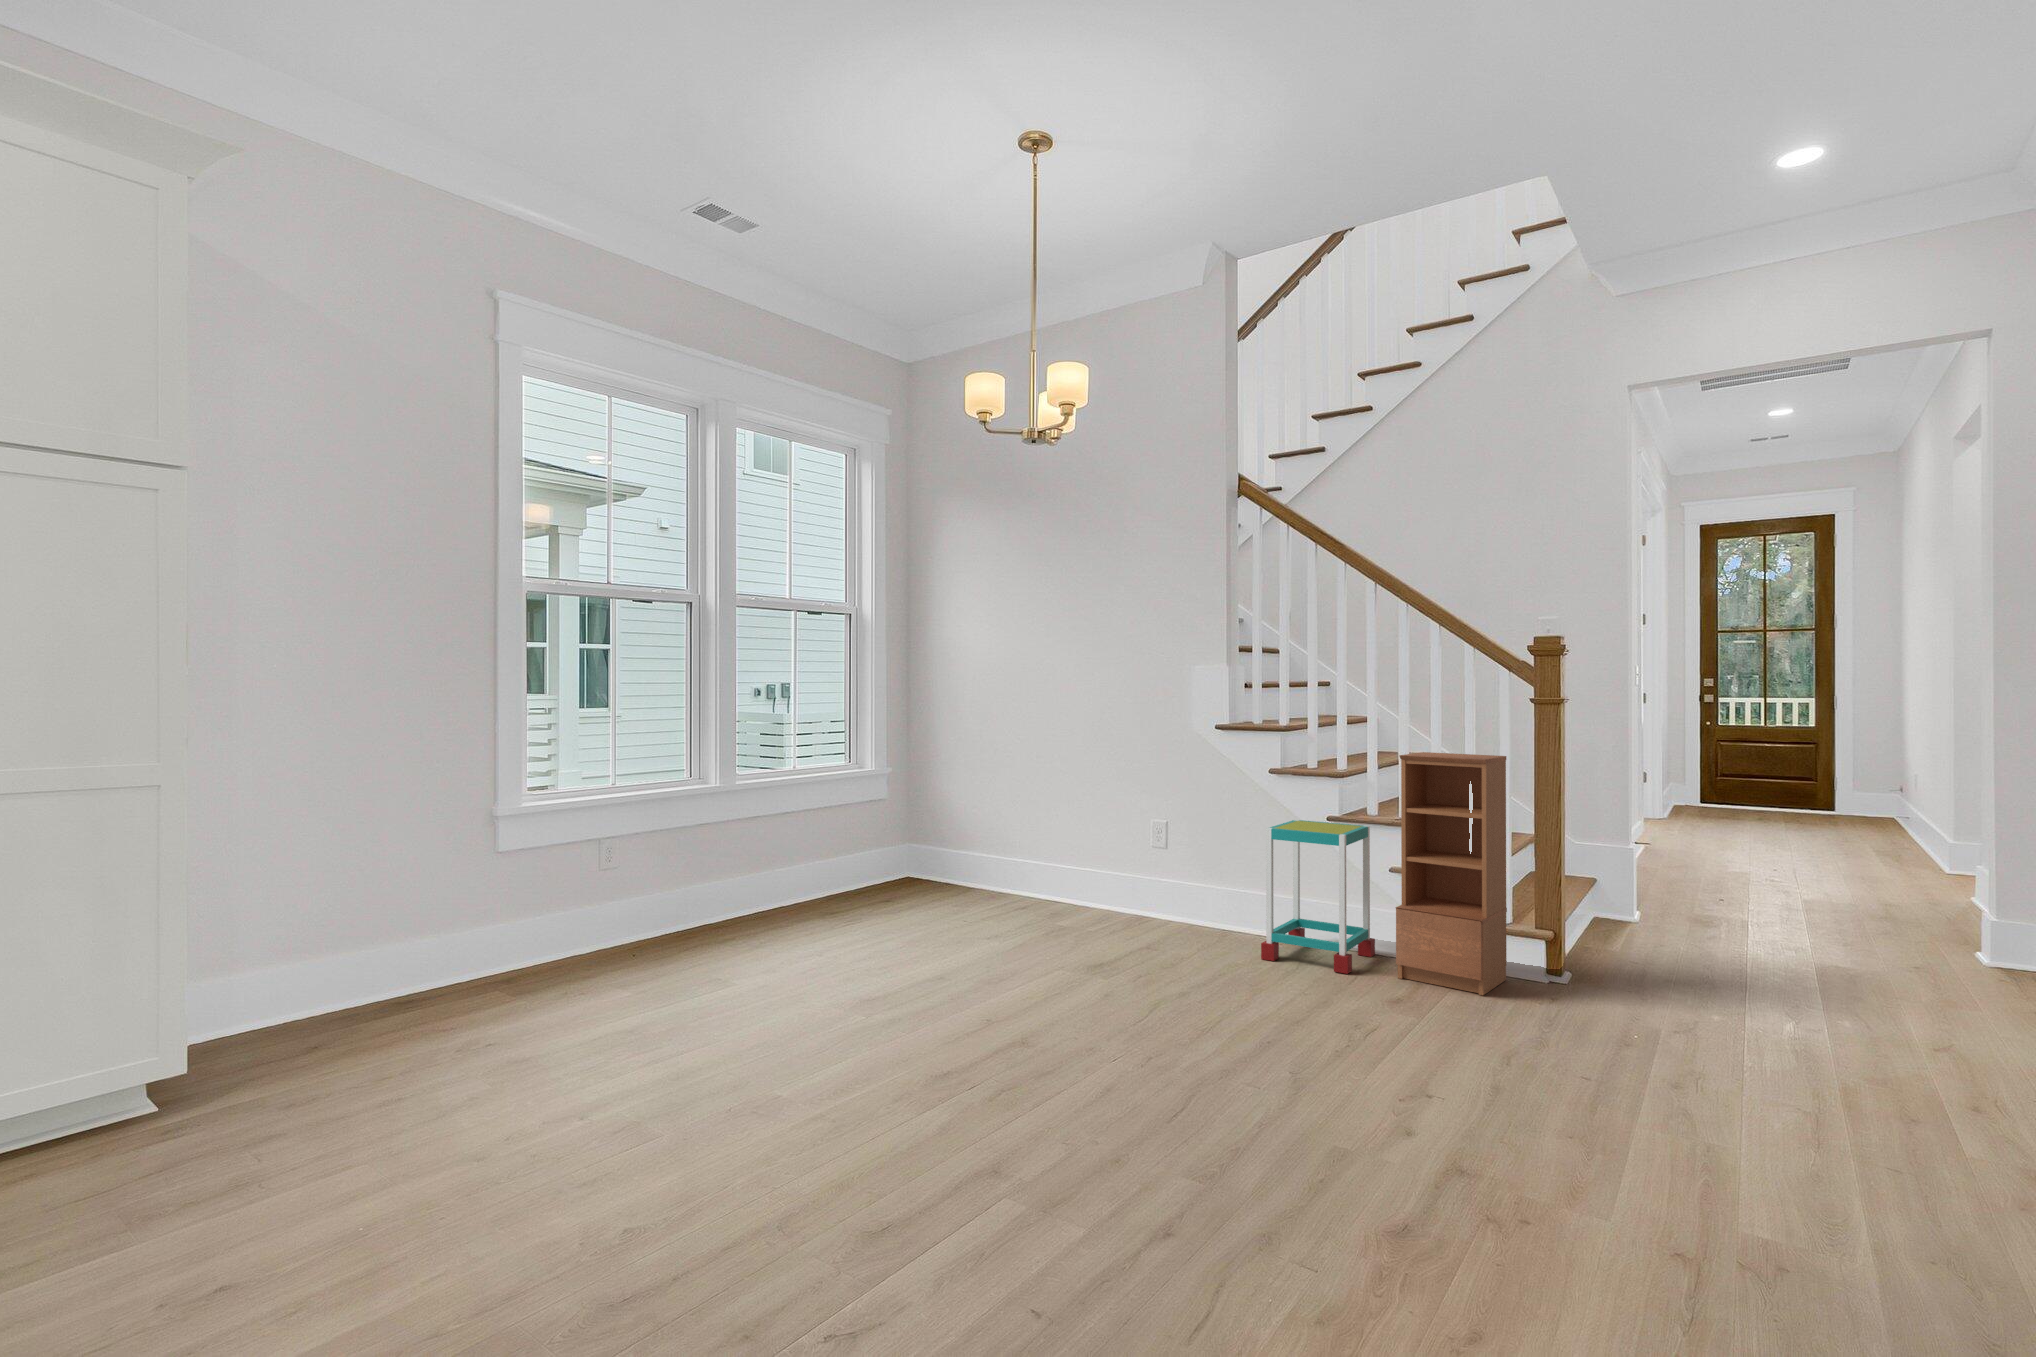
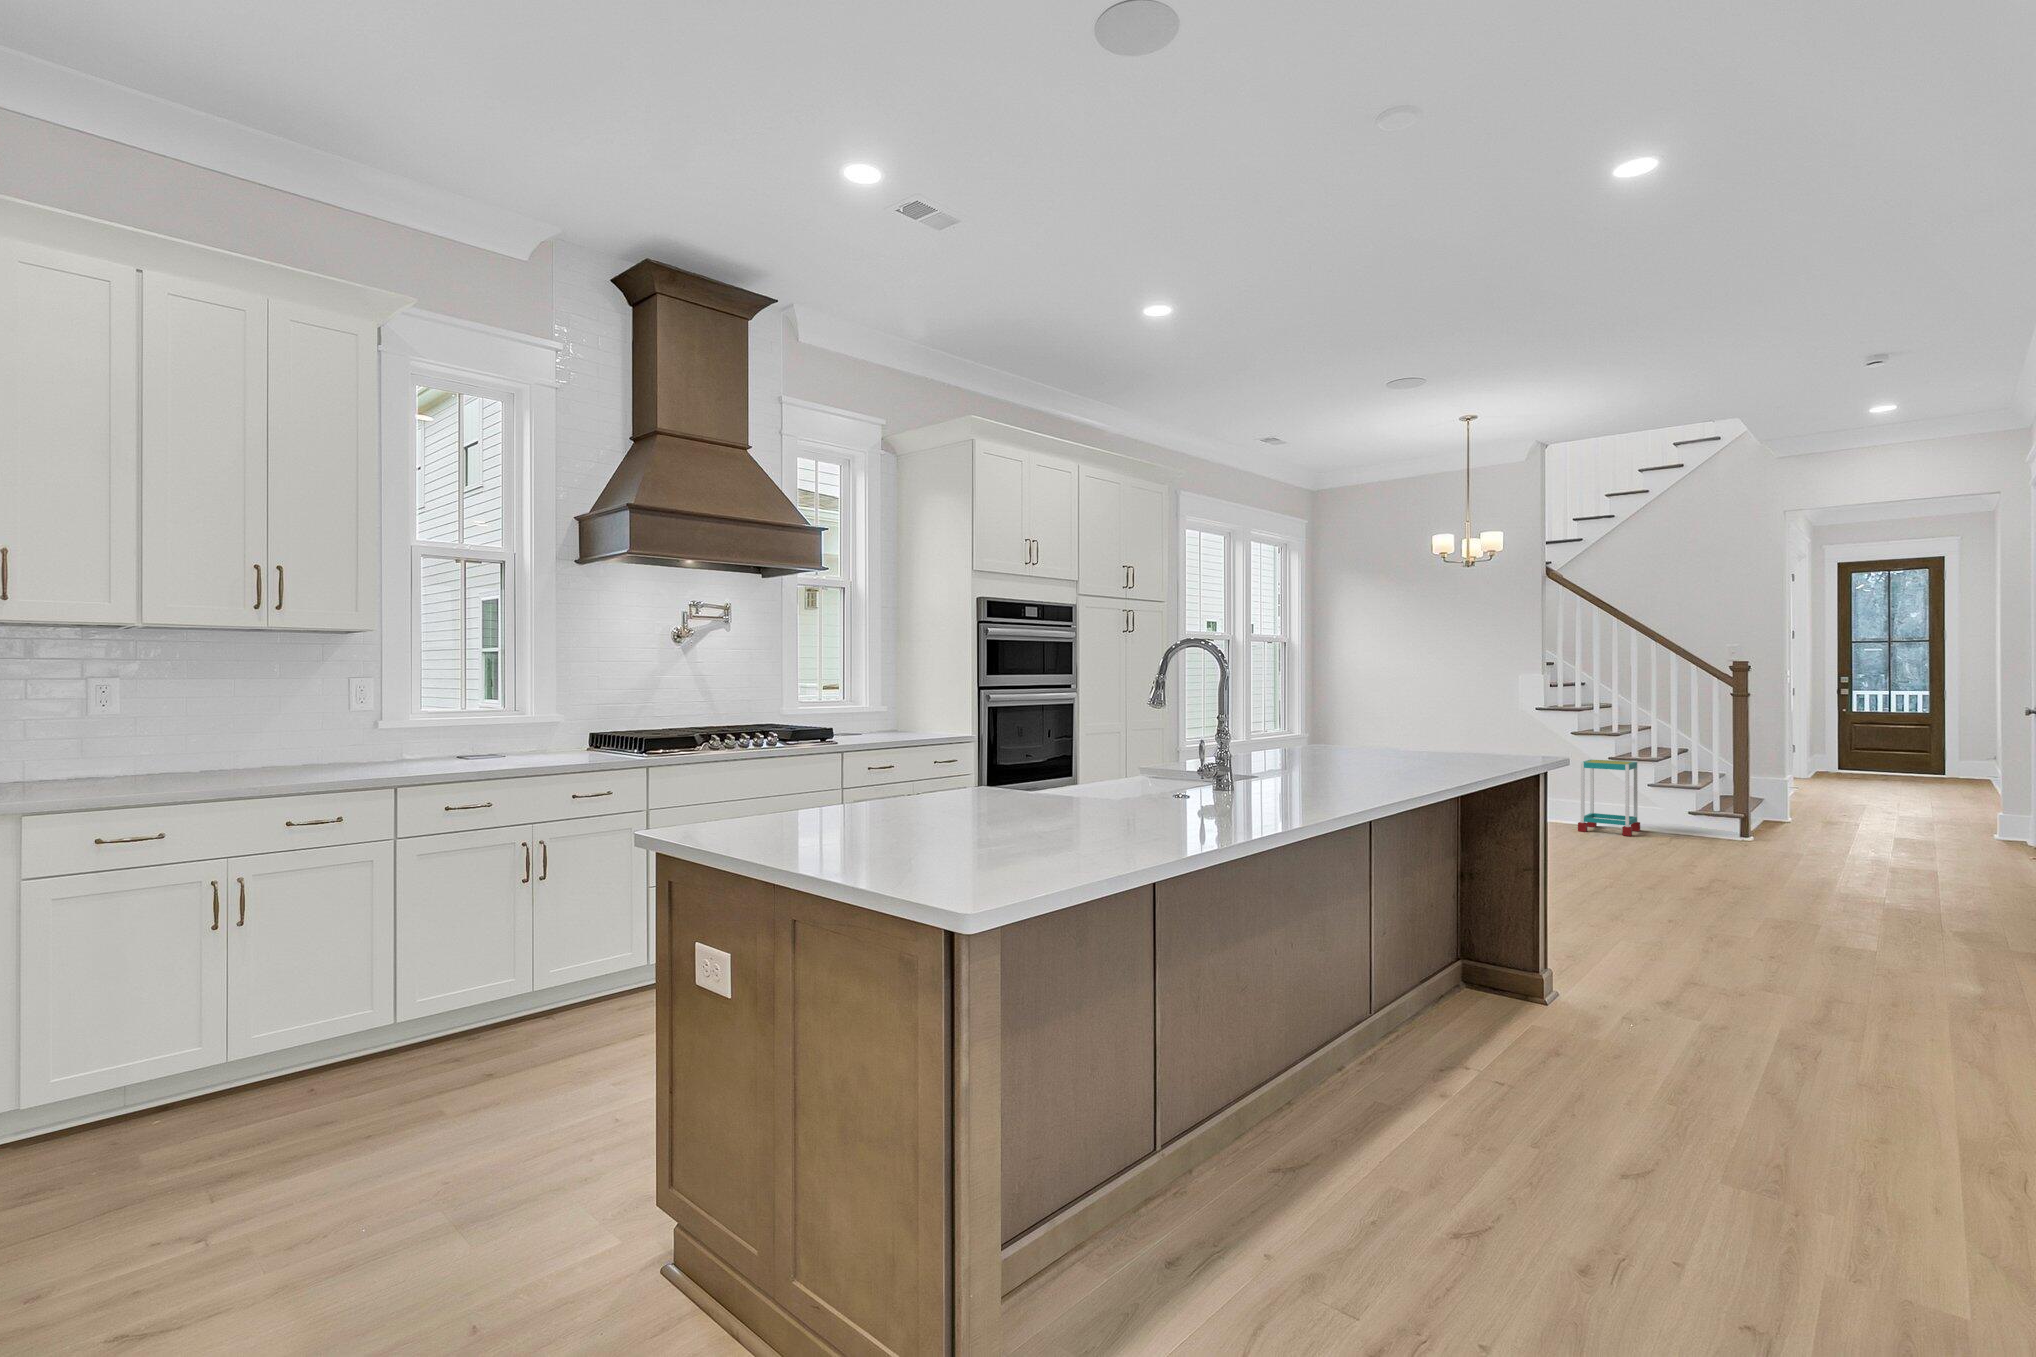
bookcase: present [1396,752,1507,995] -> none [1658,722,1720,843]

